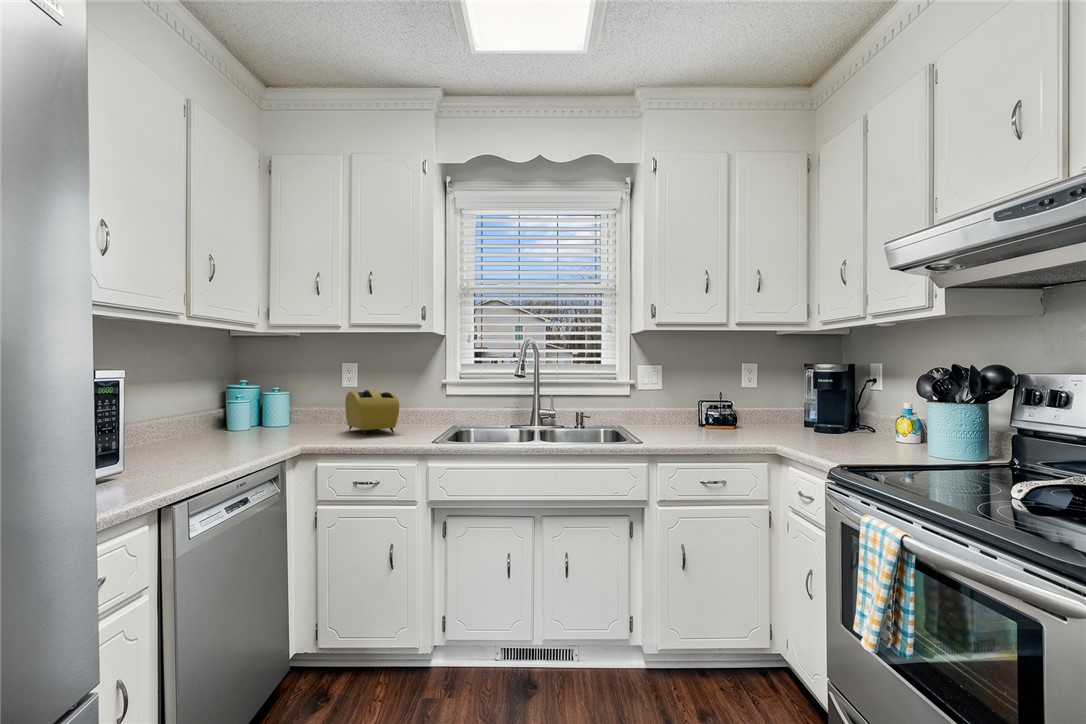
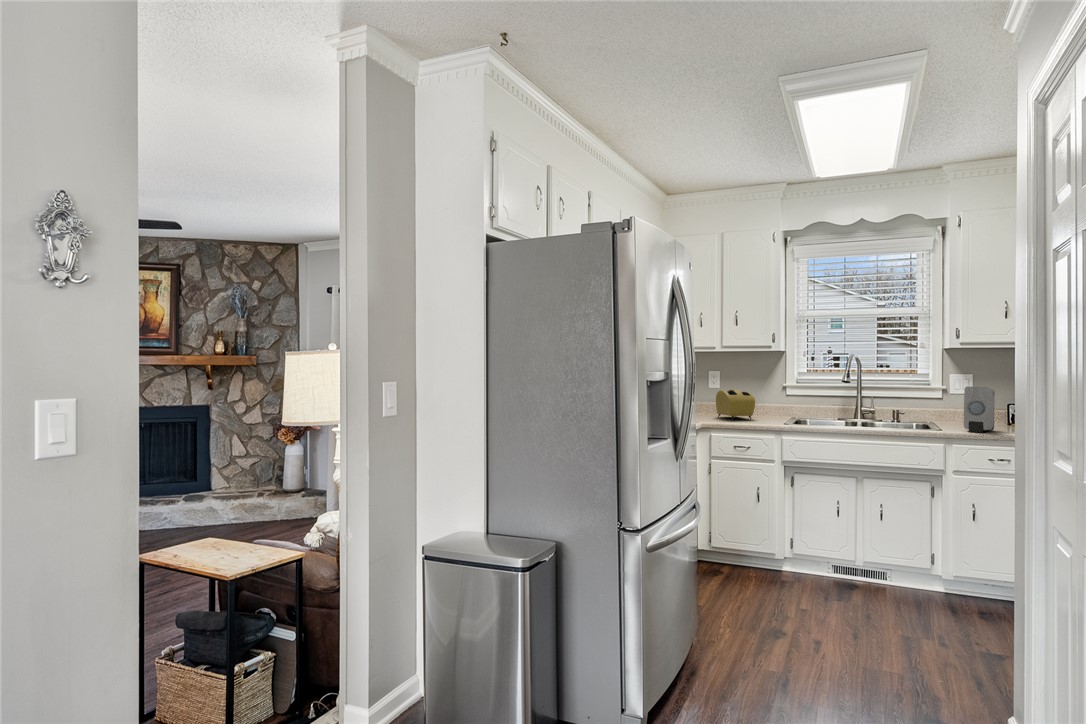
soap dispenser: none [665,380,695,441] -> present [964,387,995,432]

